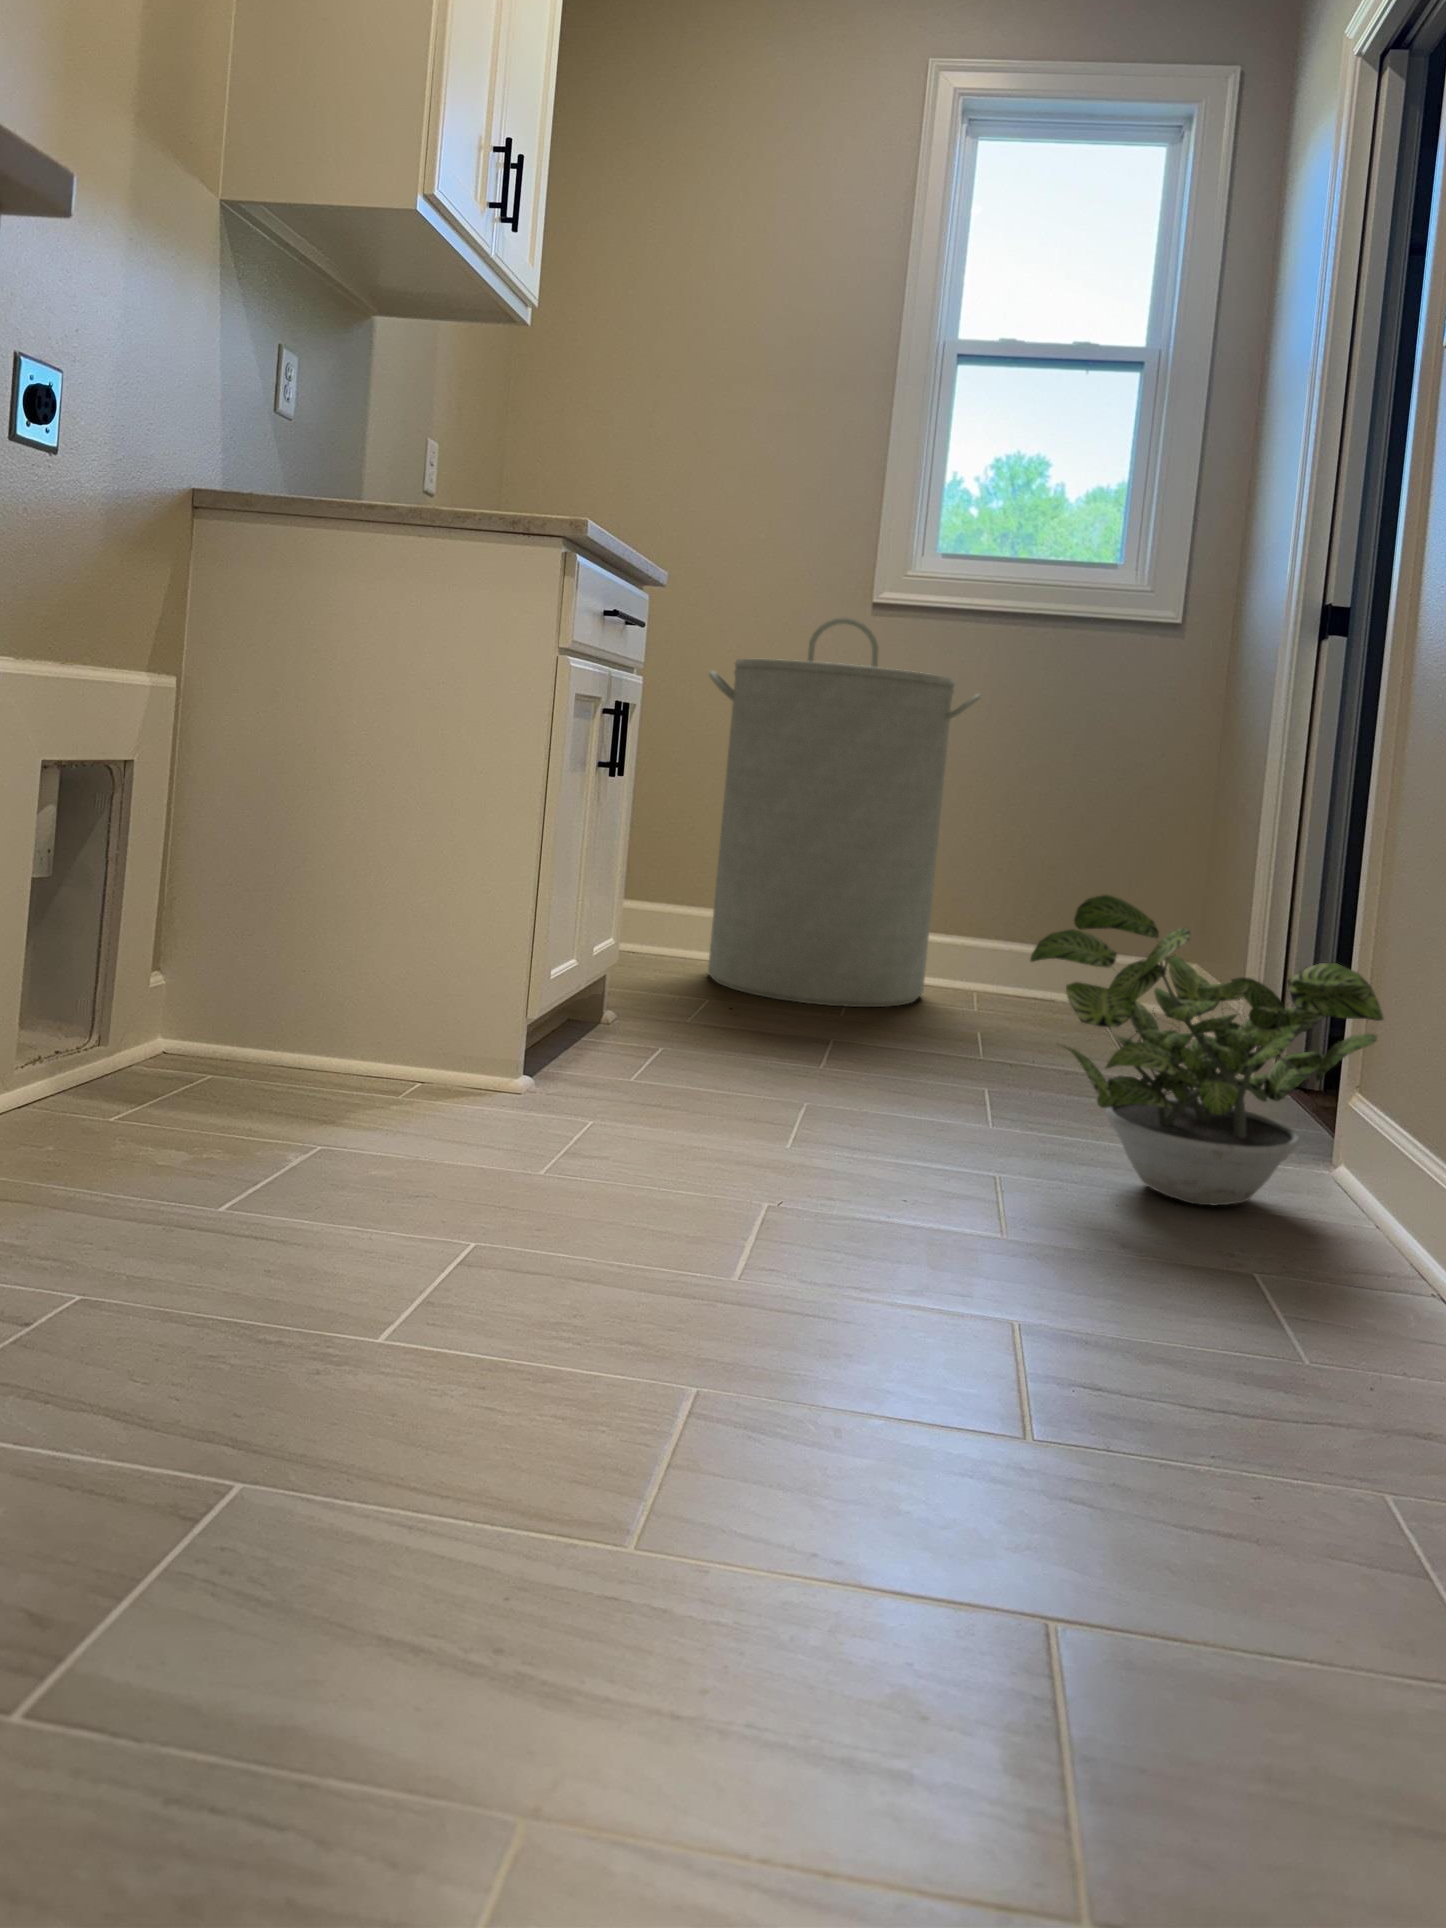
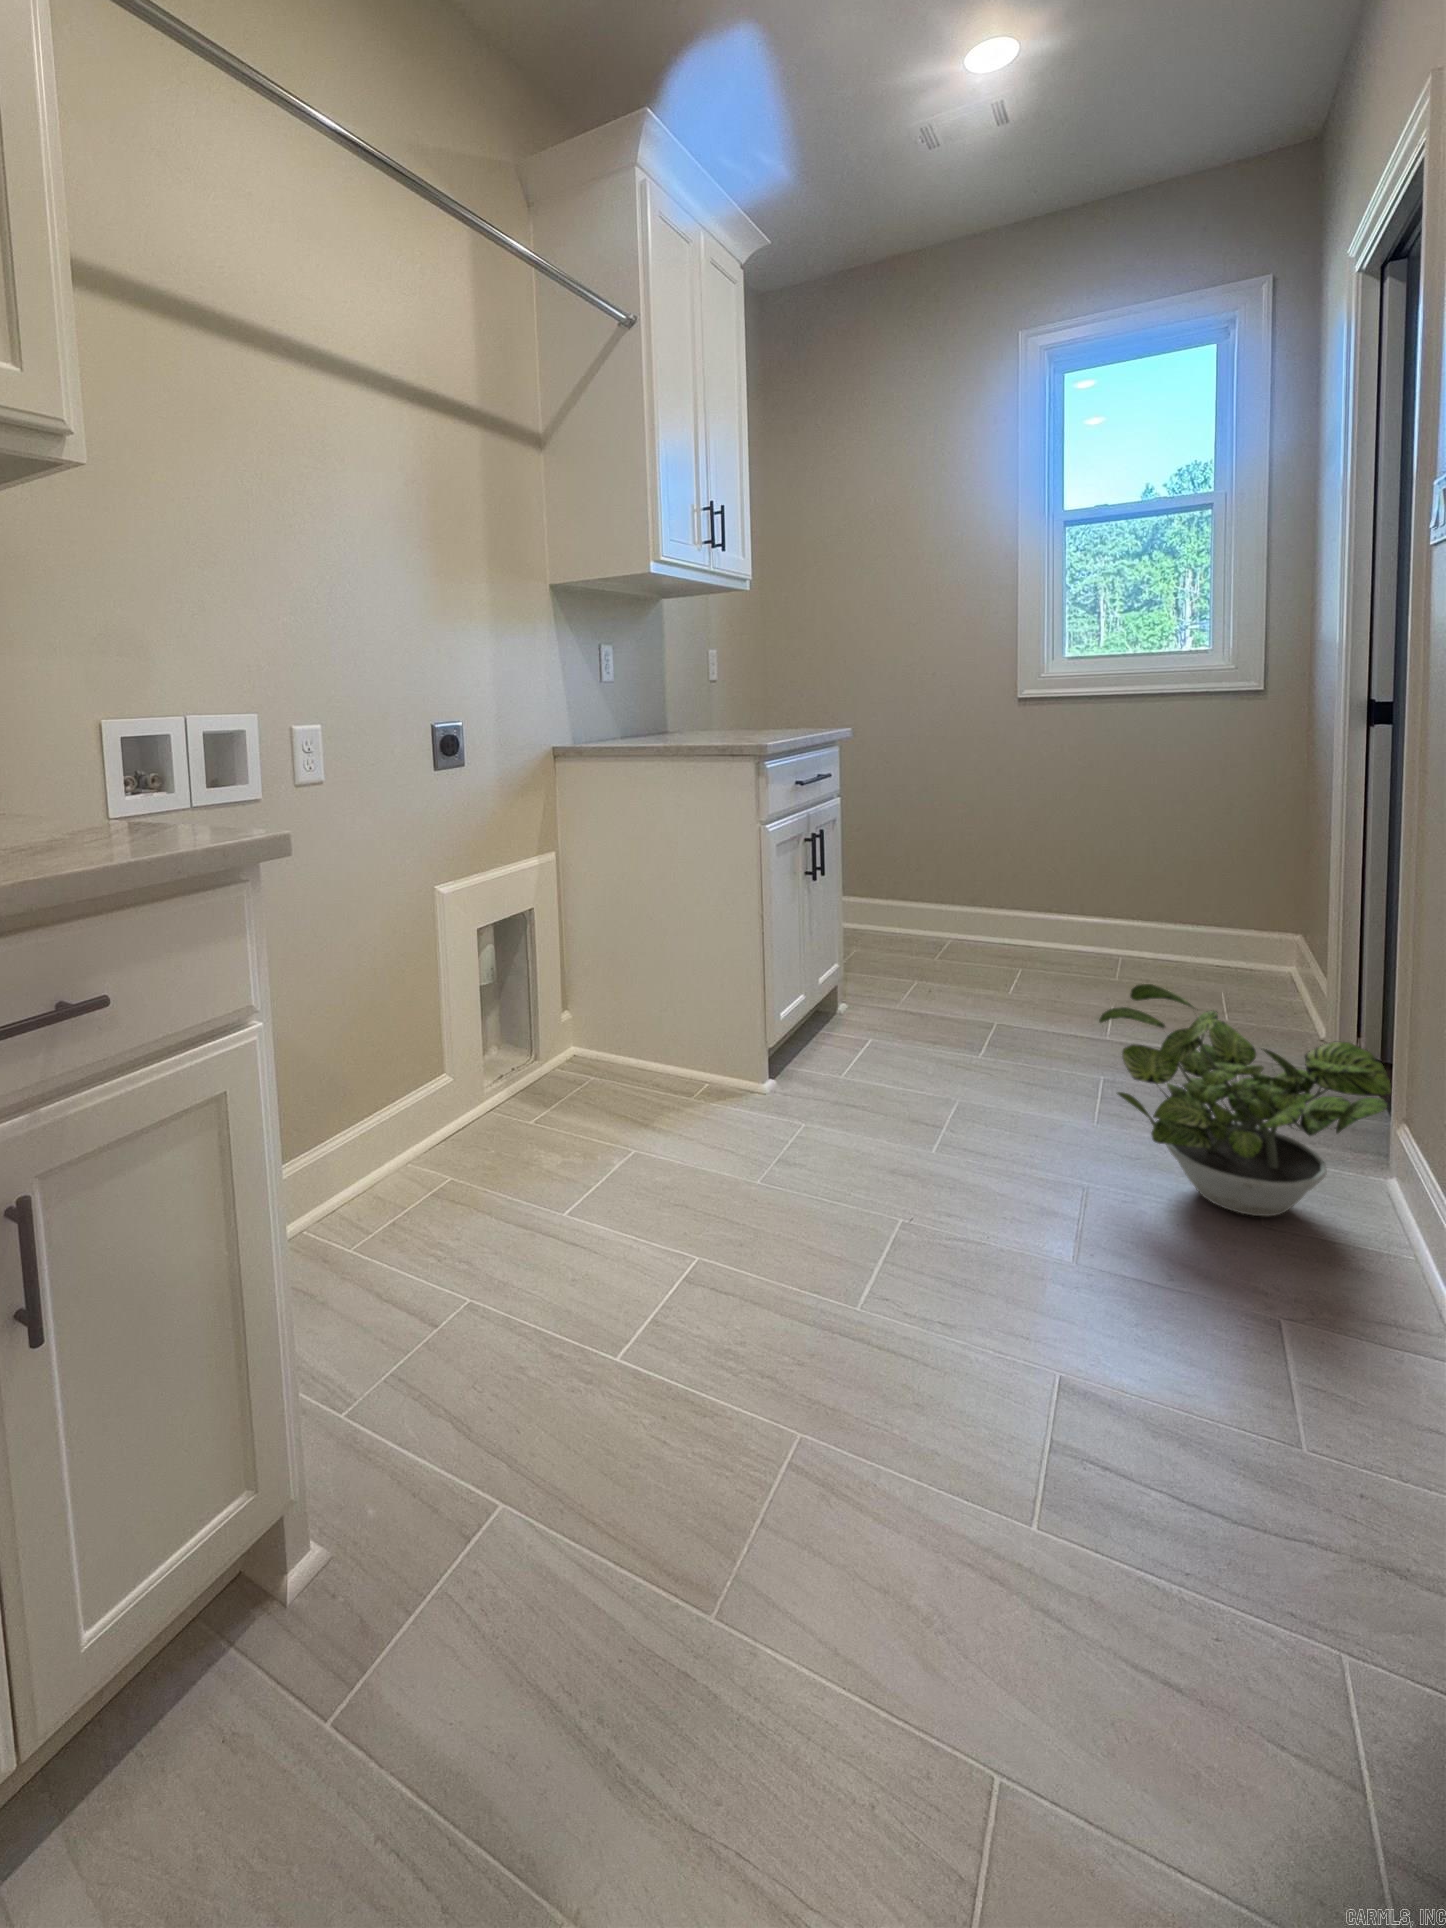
laundry hamper: present [708,618,980,1007] -> none [898,724,1096,988]

